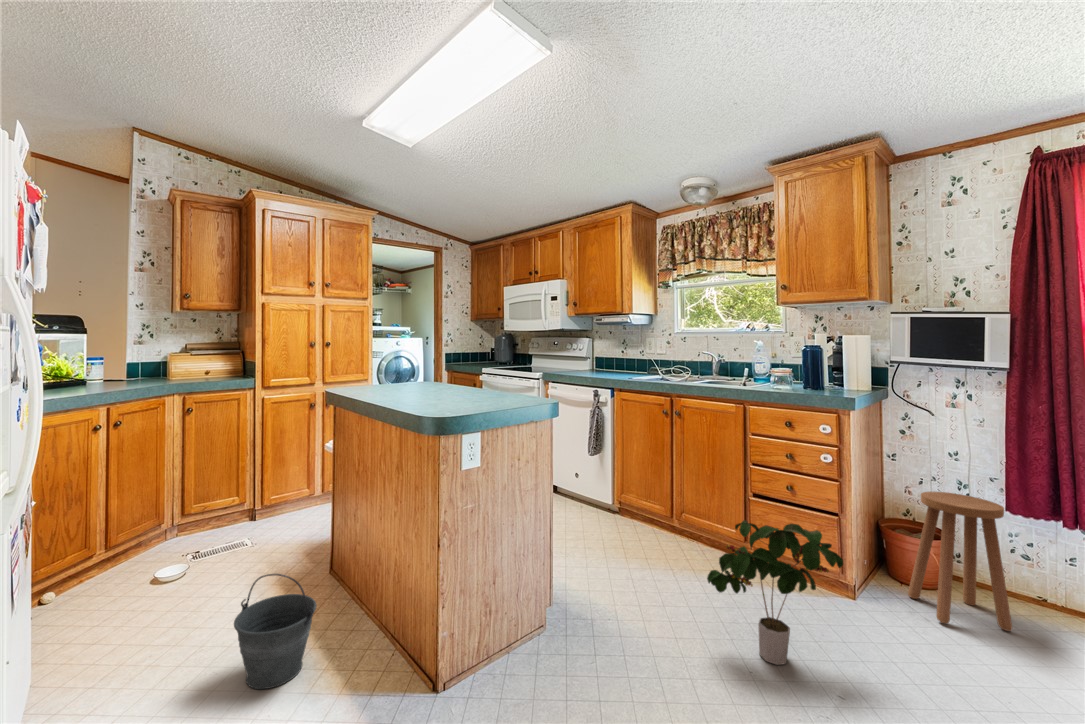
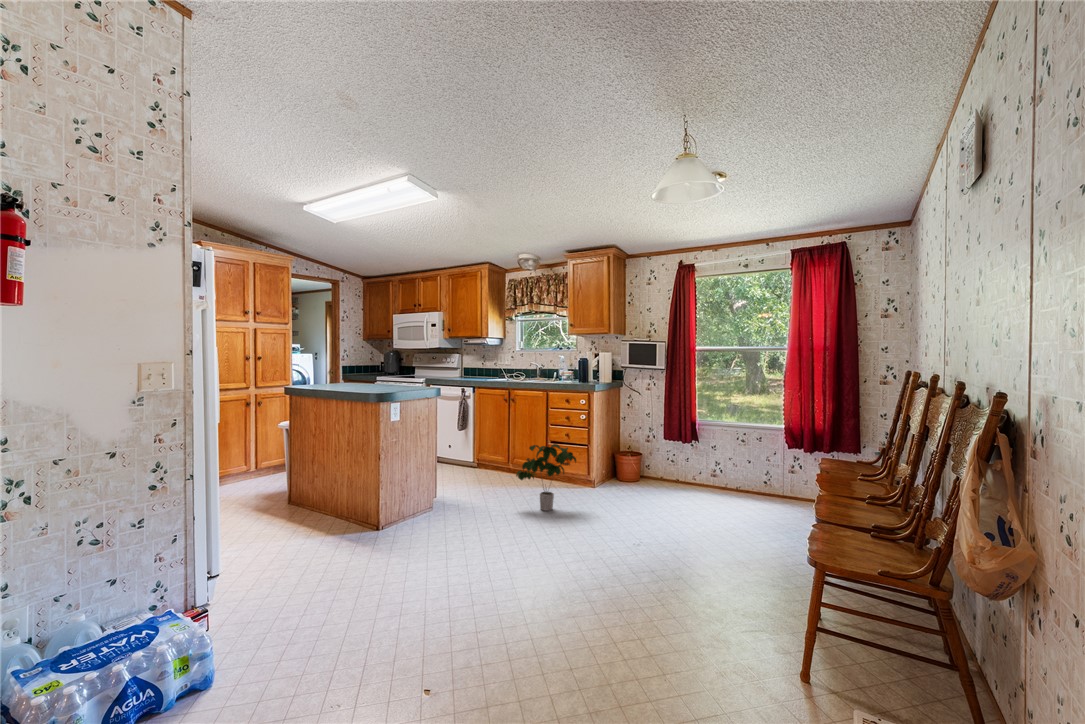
stool: present [908,491,1012,631] -> none [624,433,660,494]
bucket: present [234,574,316,689] -> none [262,481,307,539]

